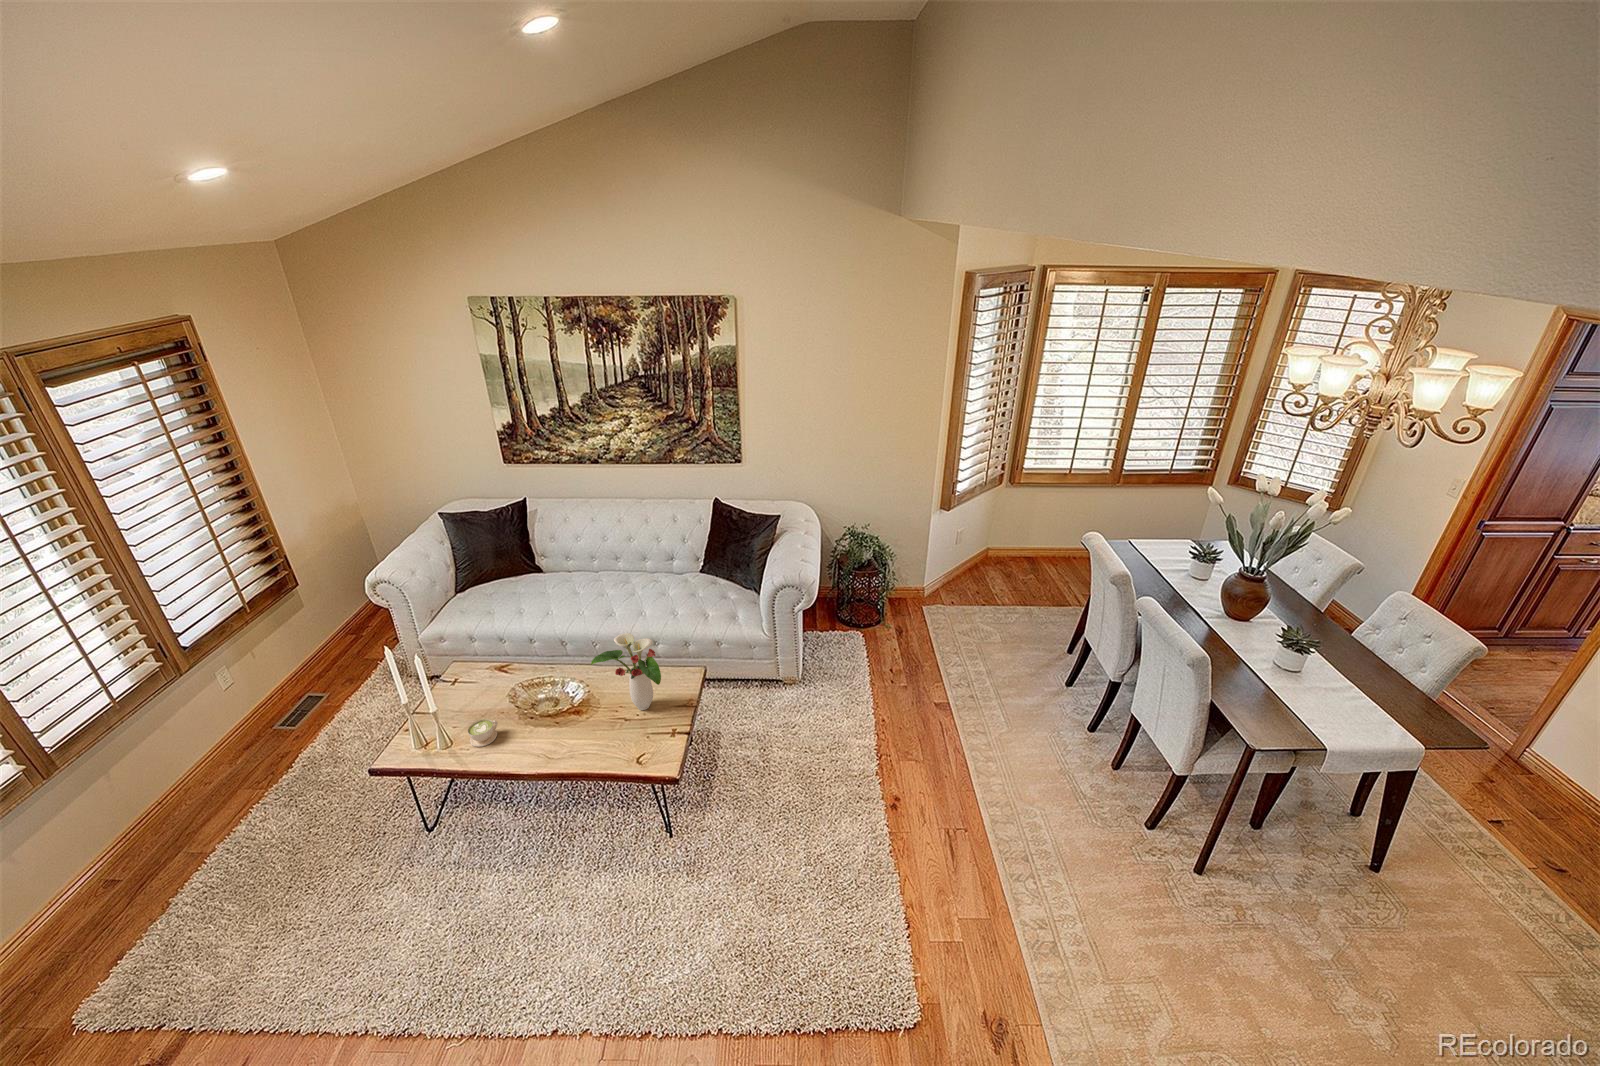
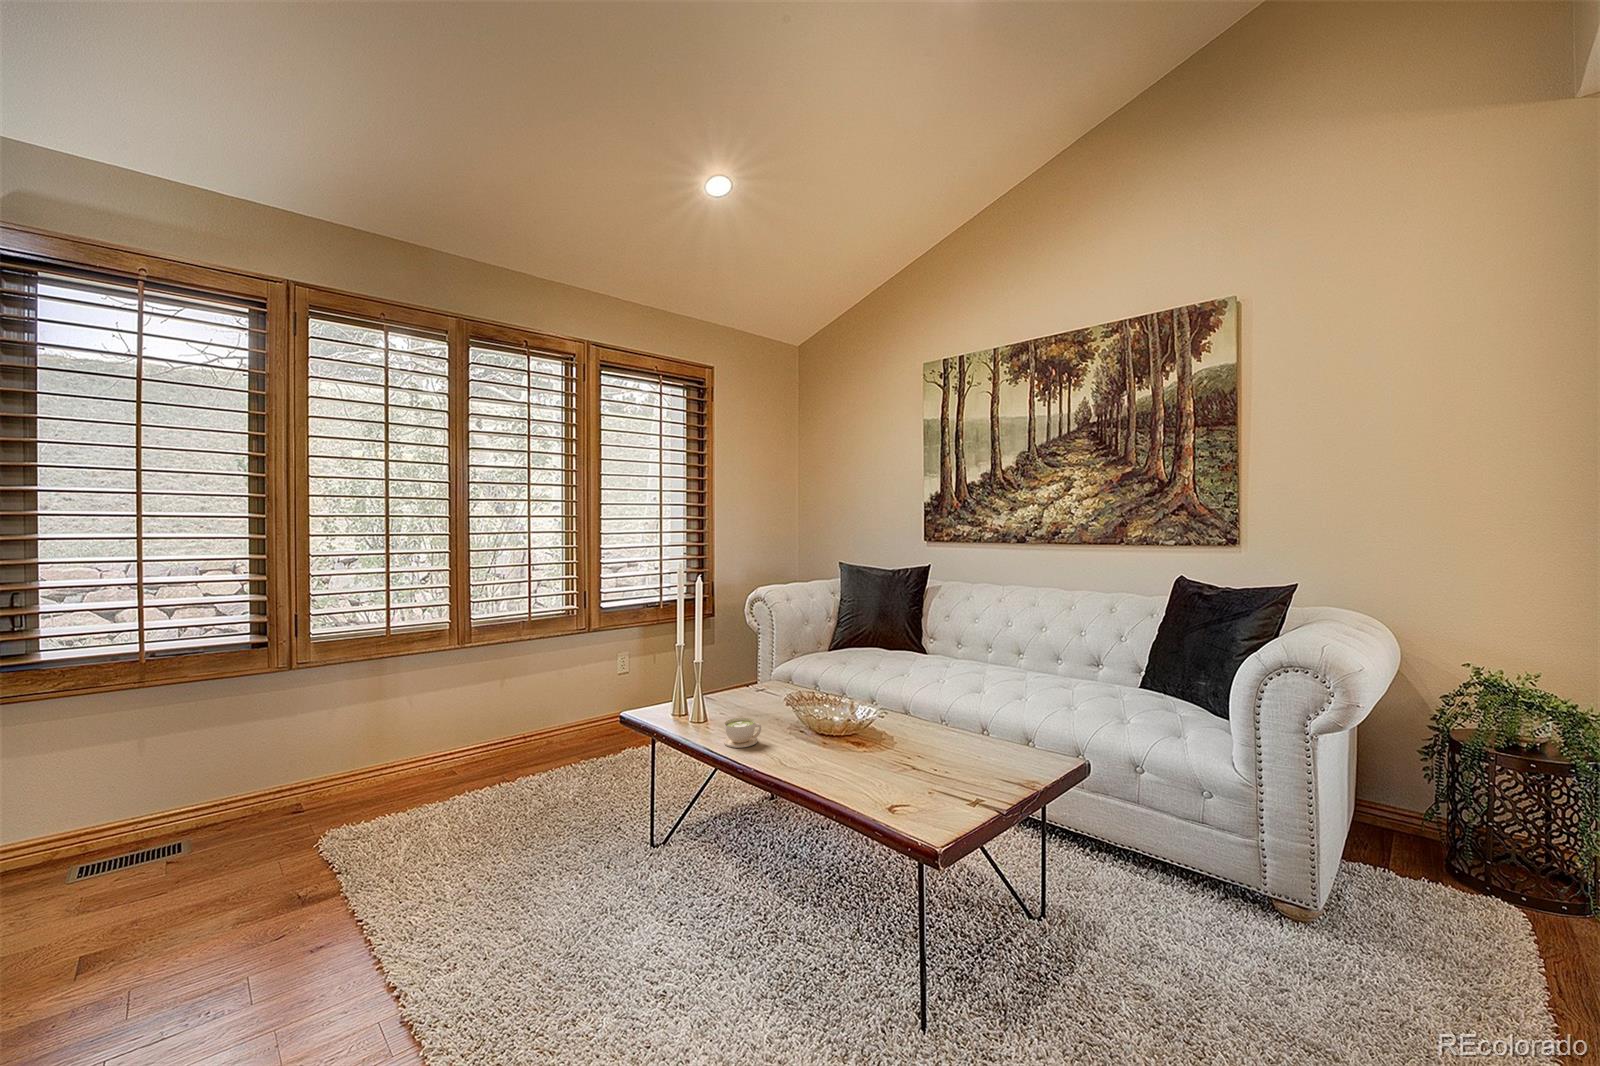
flower arrangement: present [591,633,661,710] -> none [875,644,976,781]

